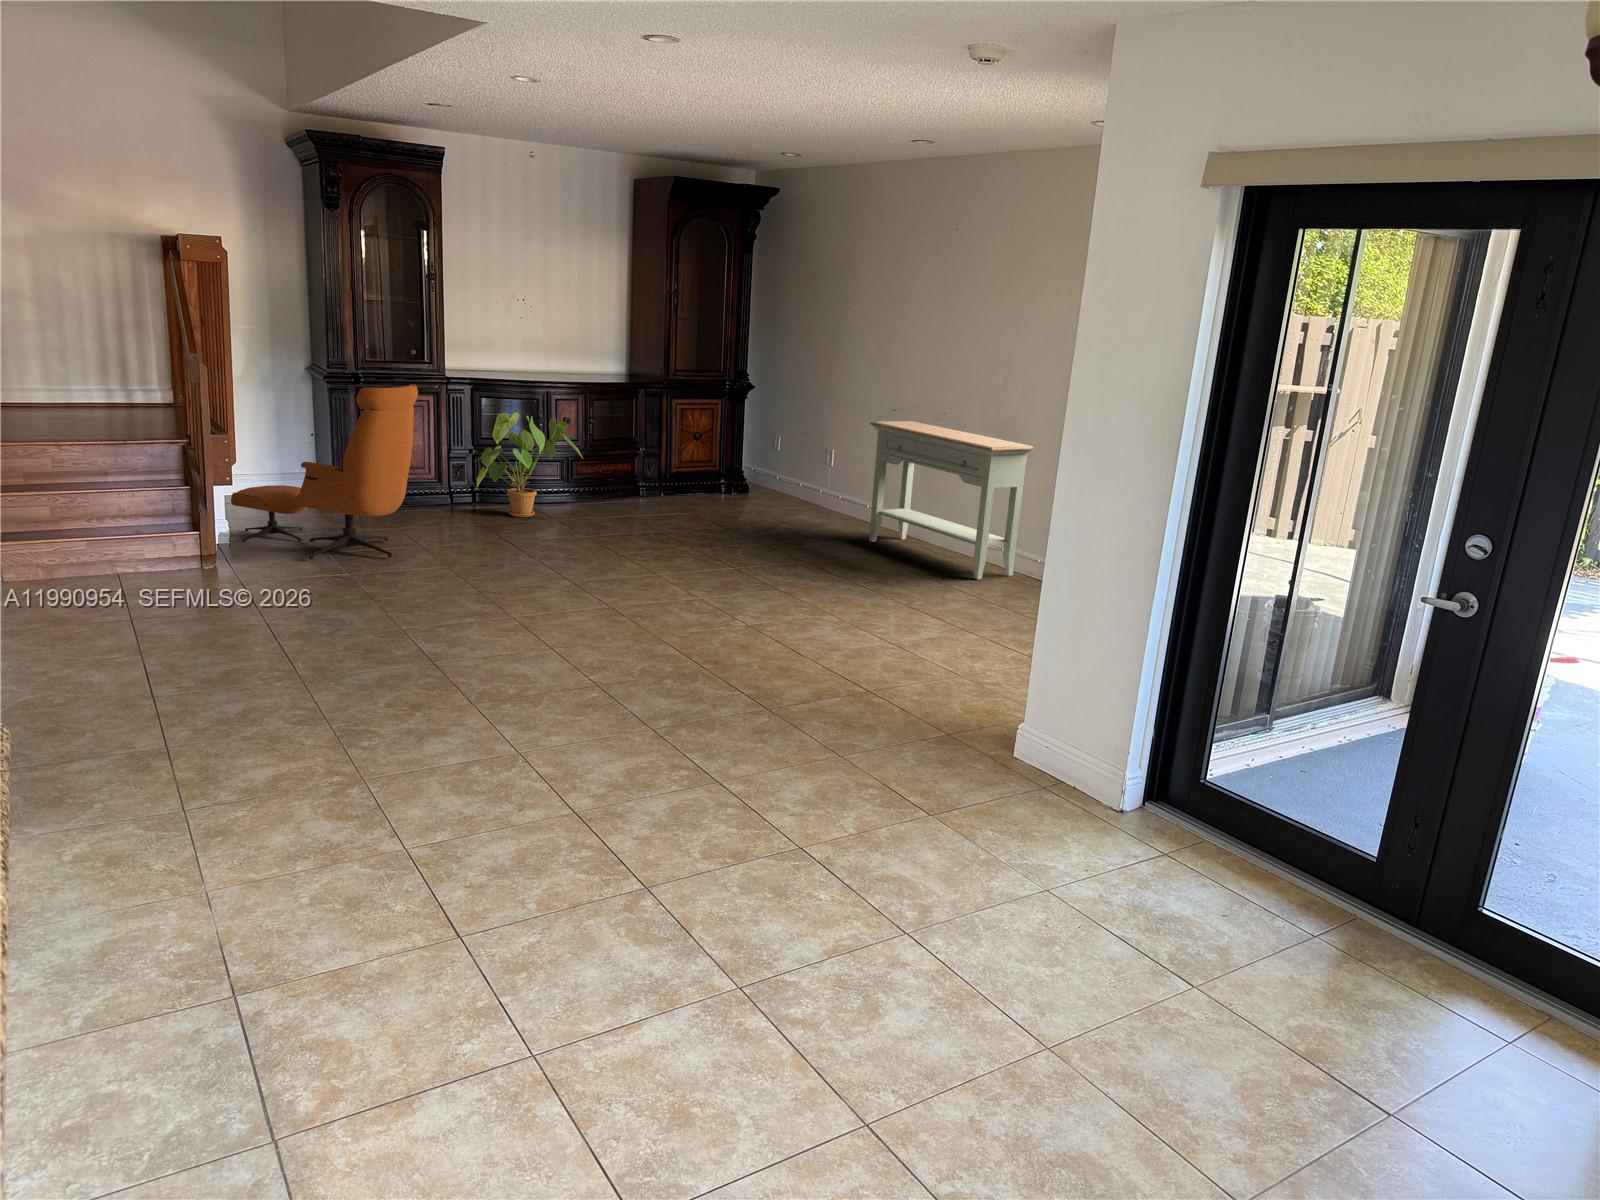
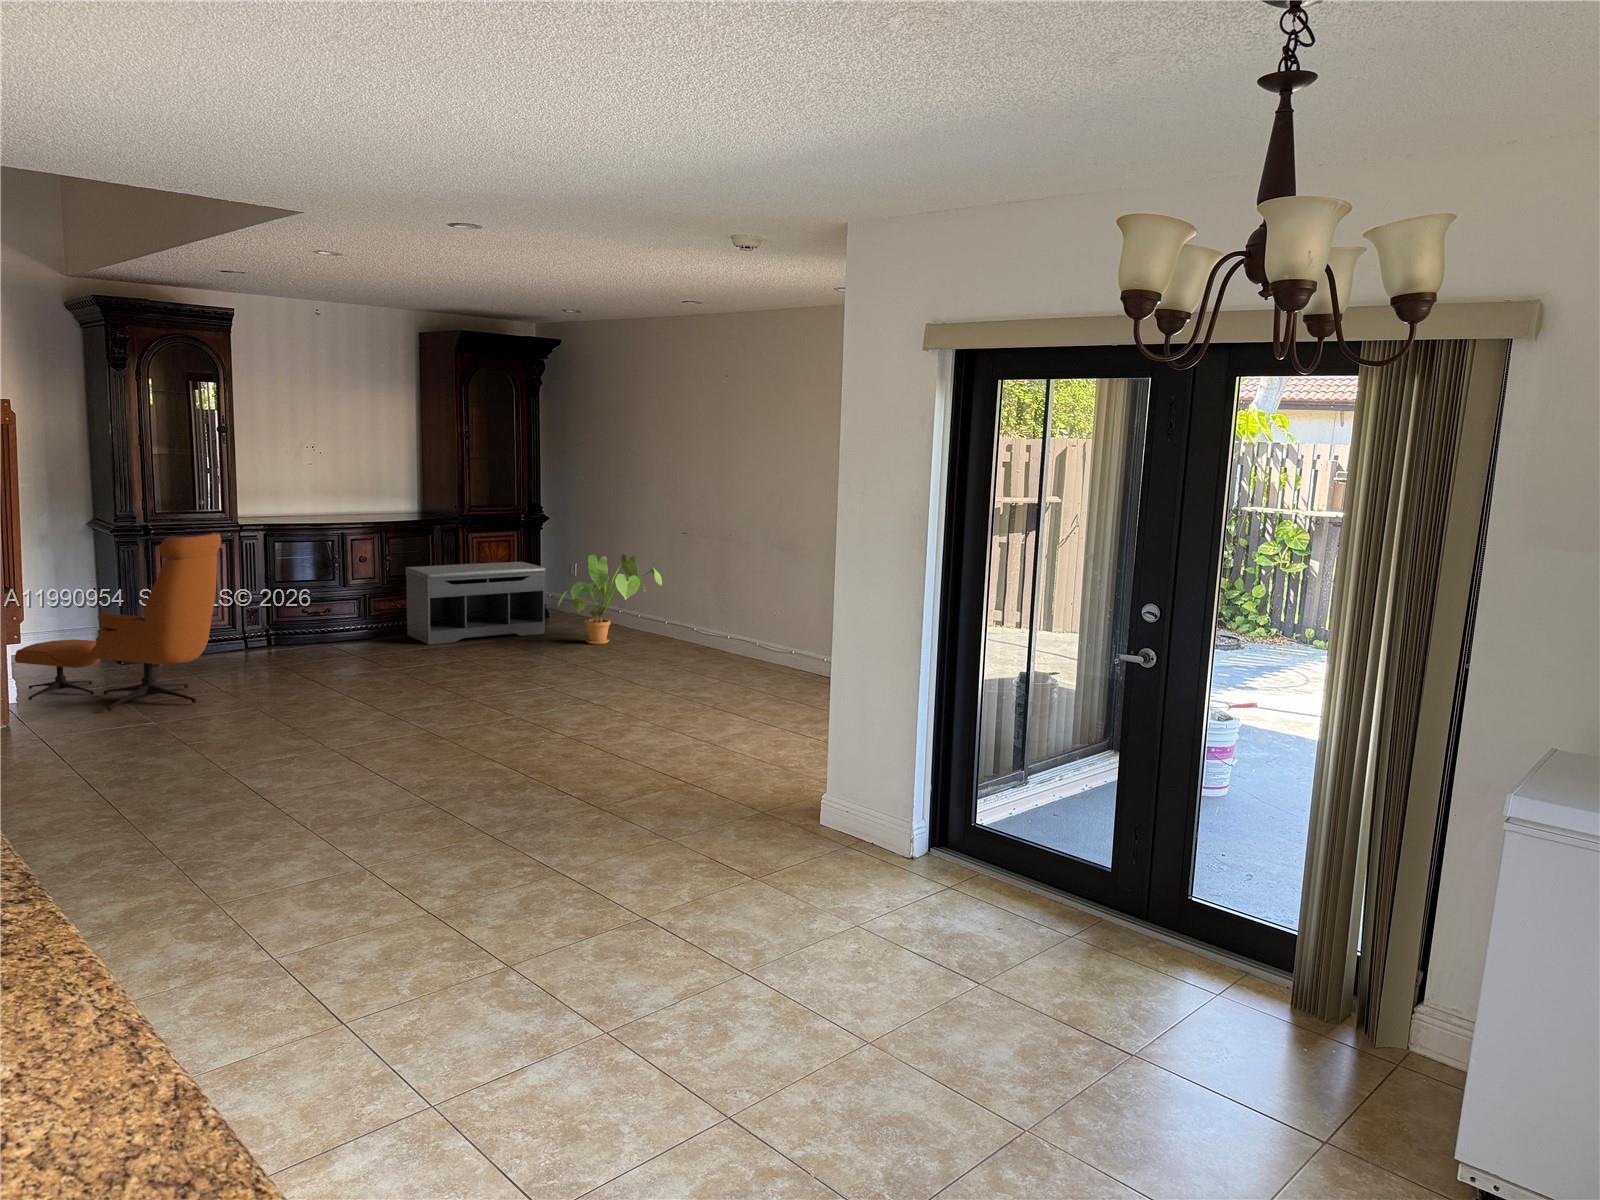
house plant: present [476,412,582,517] -> present [558,555,662,644]
console table: present [869,421,1033,580] -> none [661,545,810,684]
bench: none [607,429,749,511] -> present [405,562,546,644]

